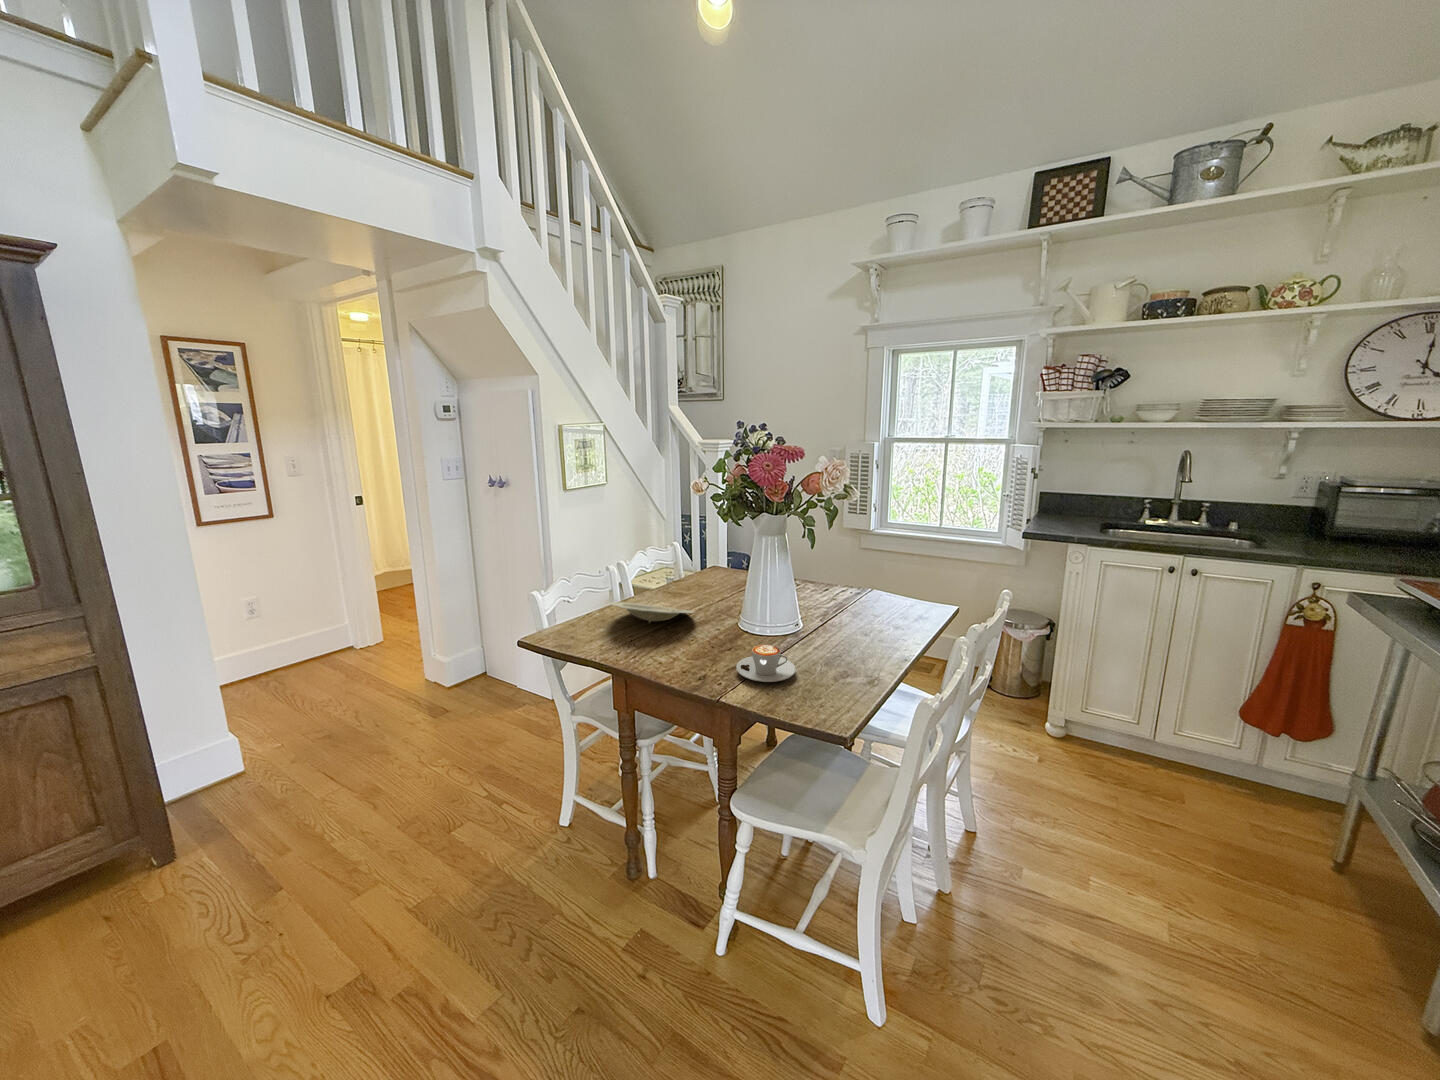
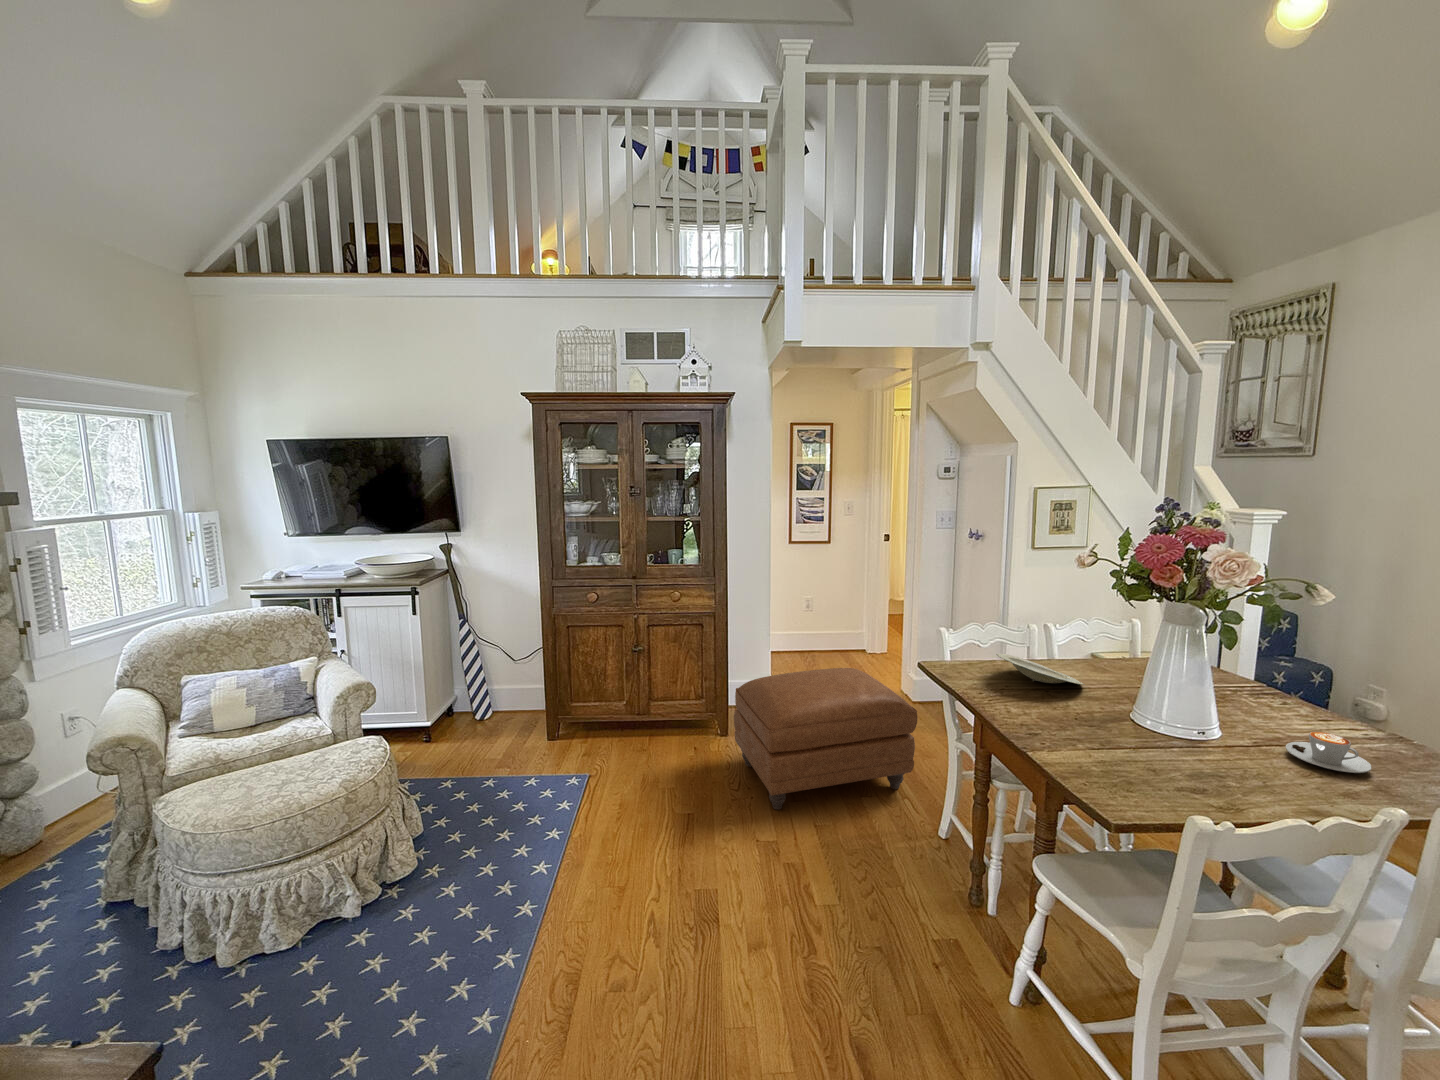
coffee cup: present [736,644,796,682] -> present [1286,731,1371,773]
ottoman: none [190,674,502,924] -> present [734,668,918,810]

